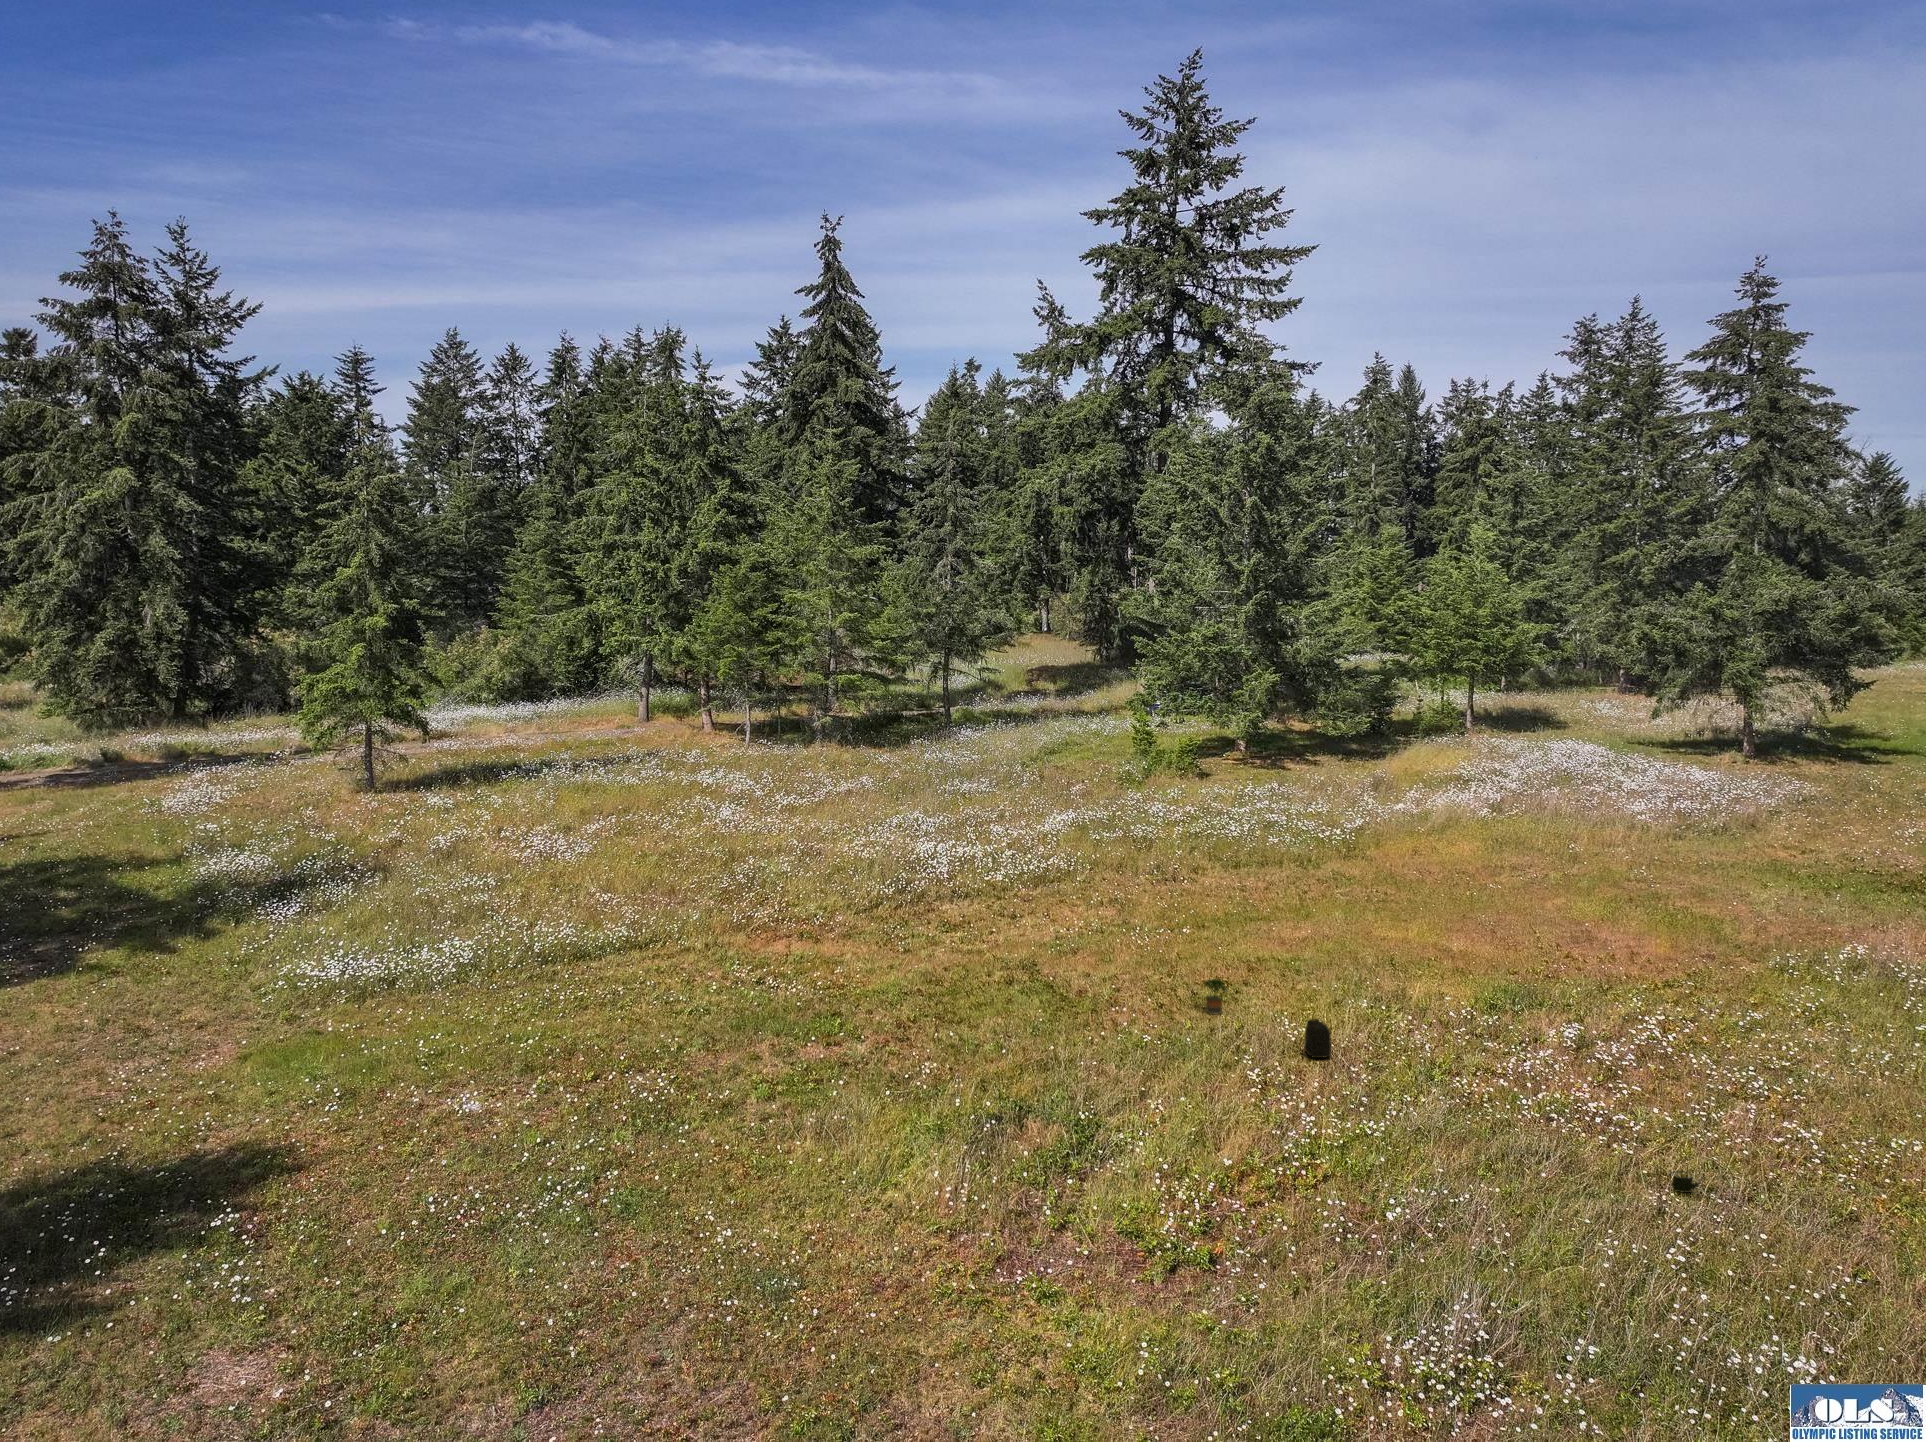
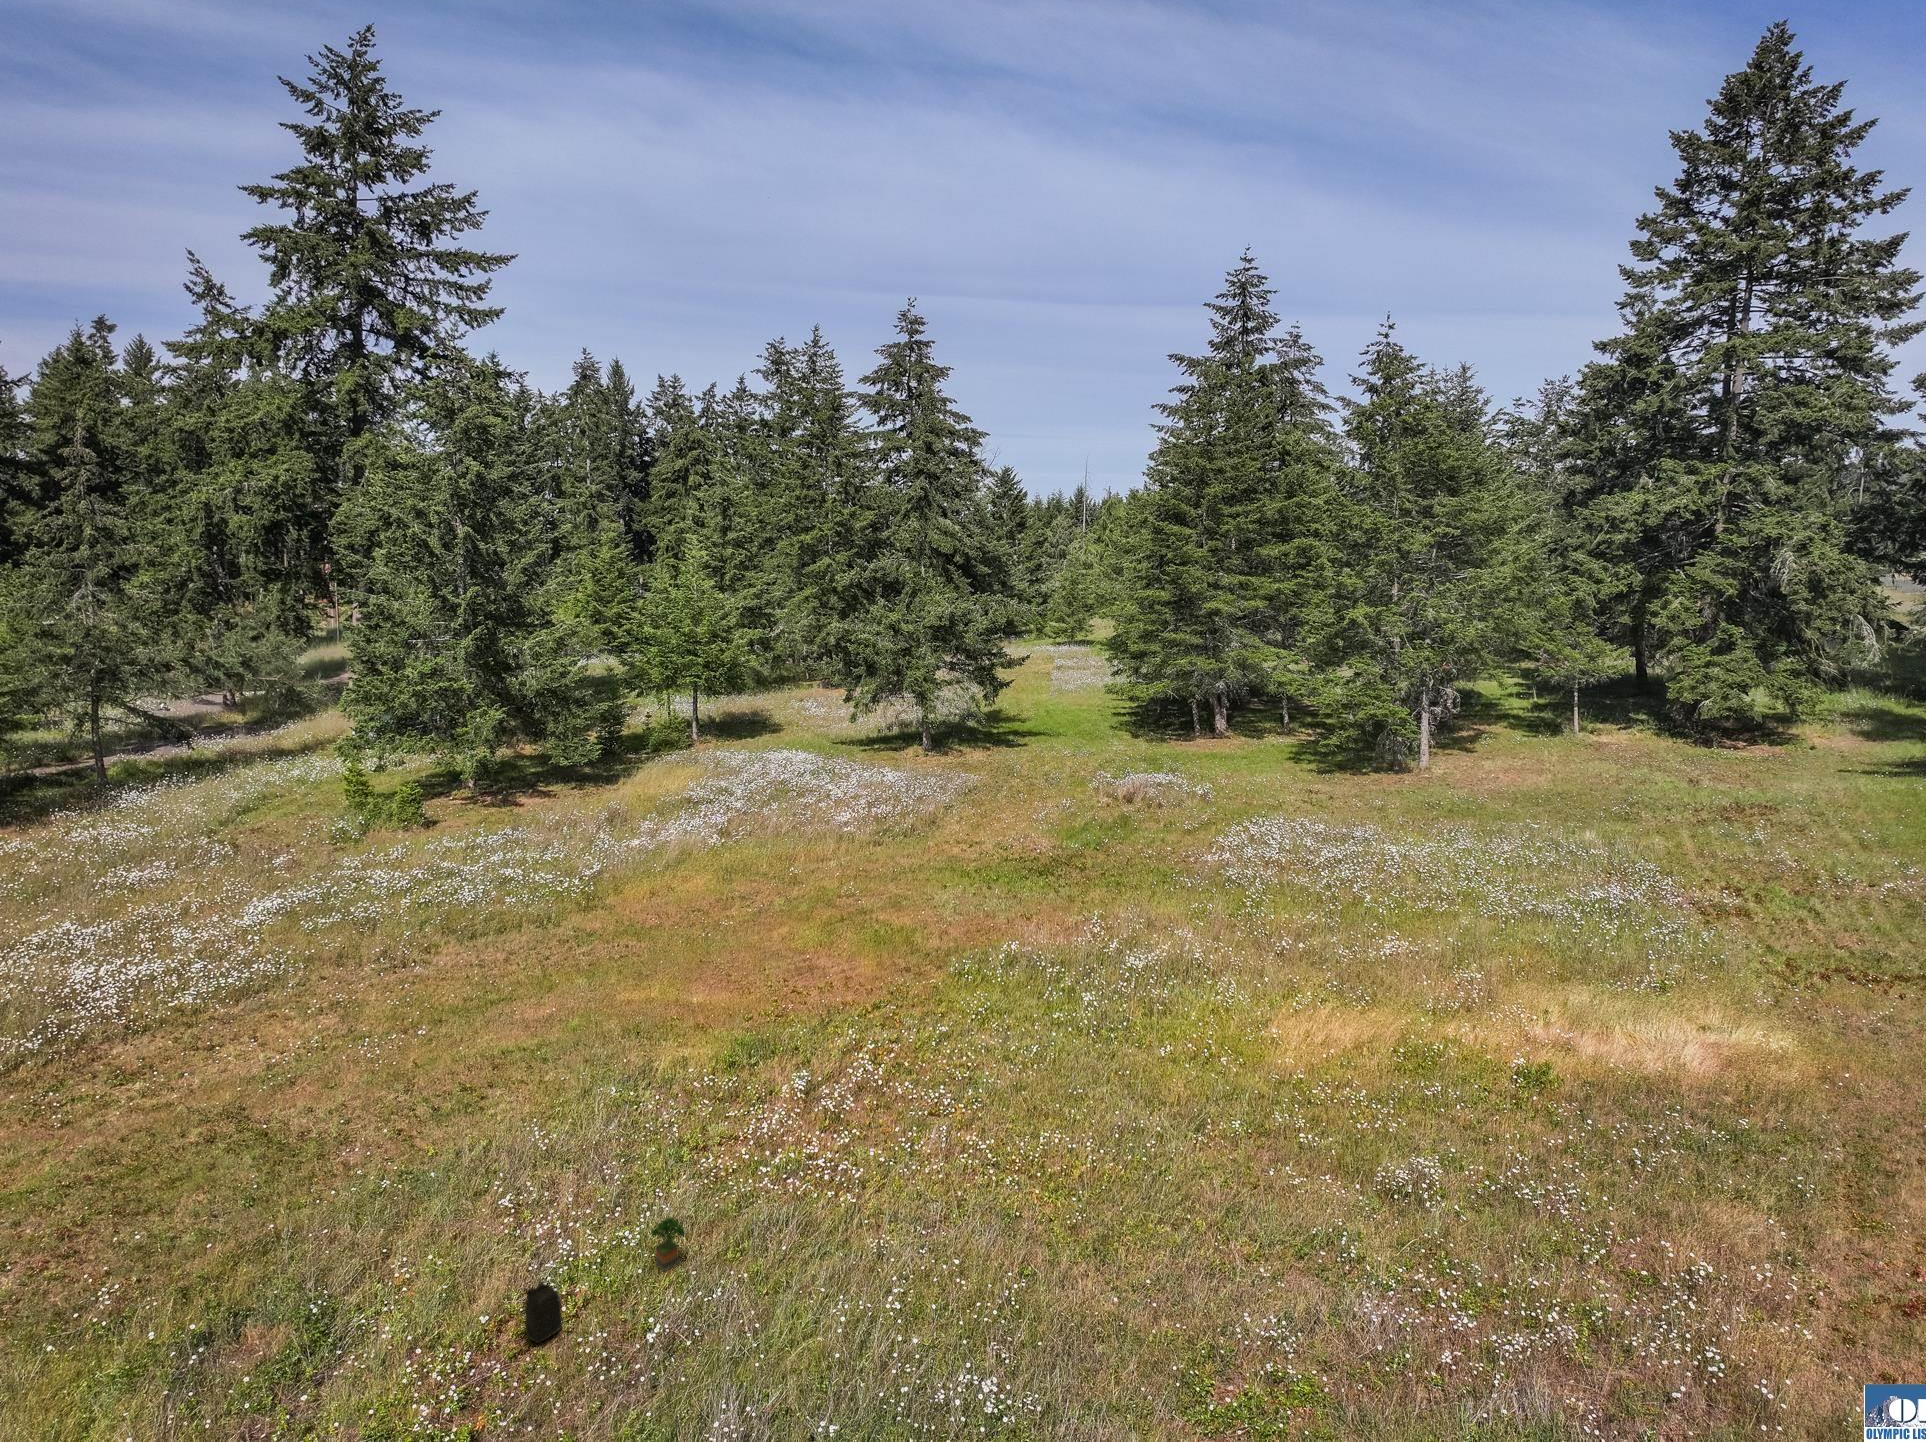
potted tree: present [1203,978,1227,1014] -> present [651,1217,685,1272]
watering can: present [1668,1171,1700,1193] -> none [953,1381,986,1413]

